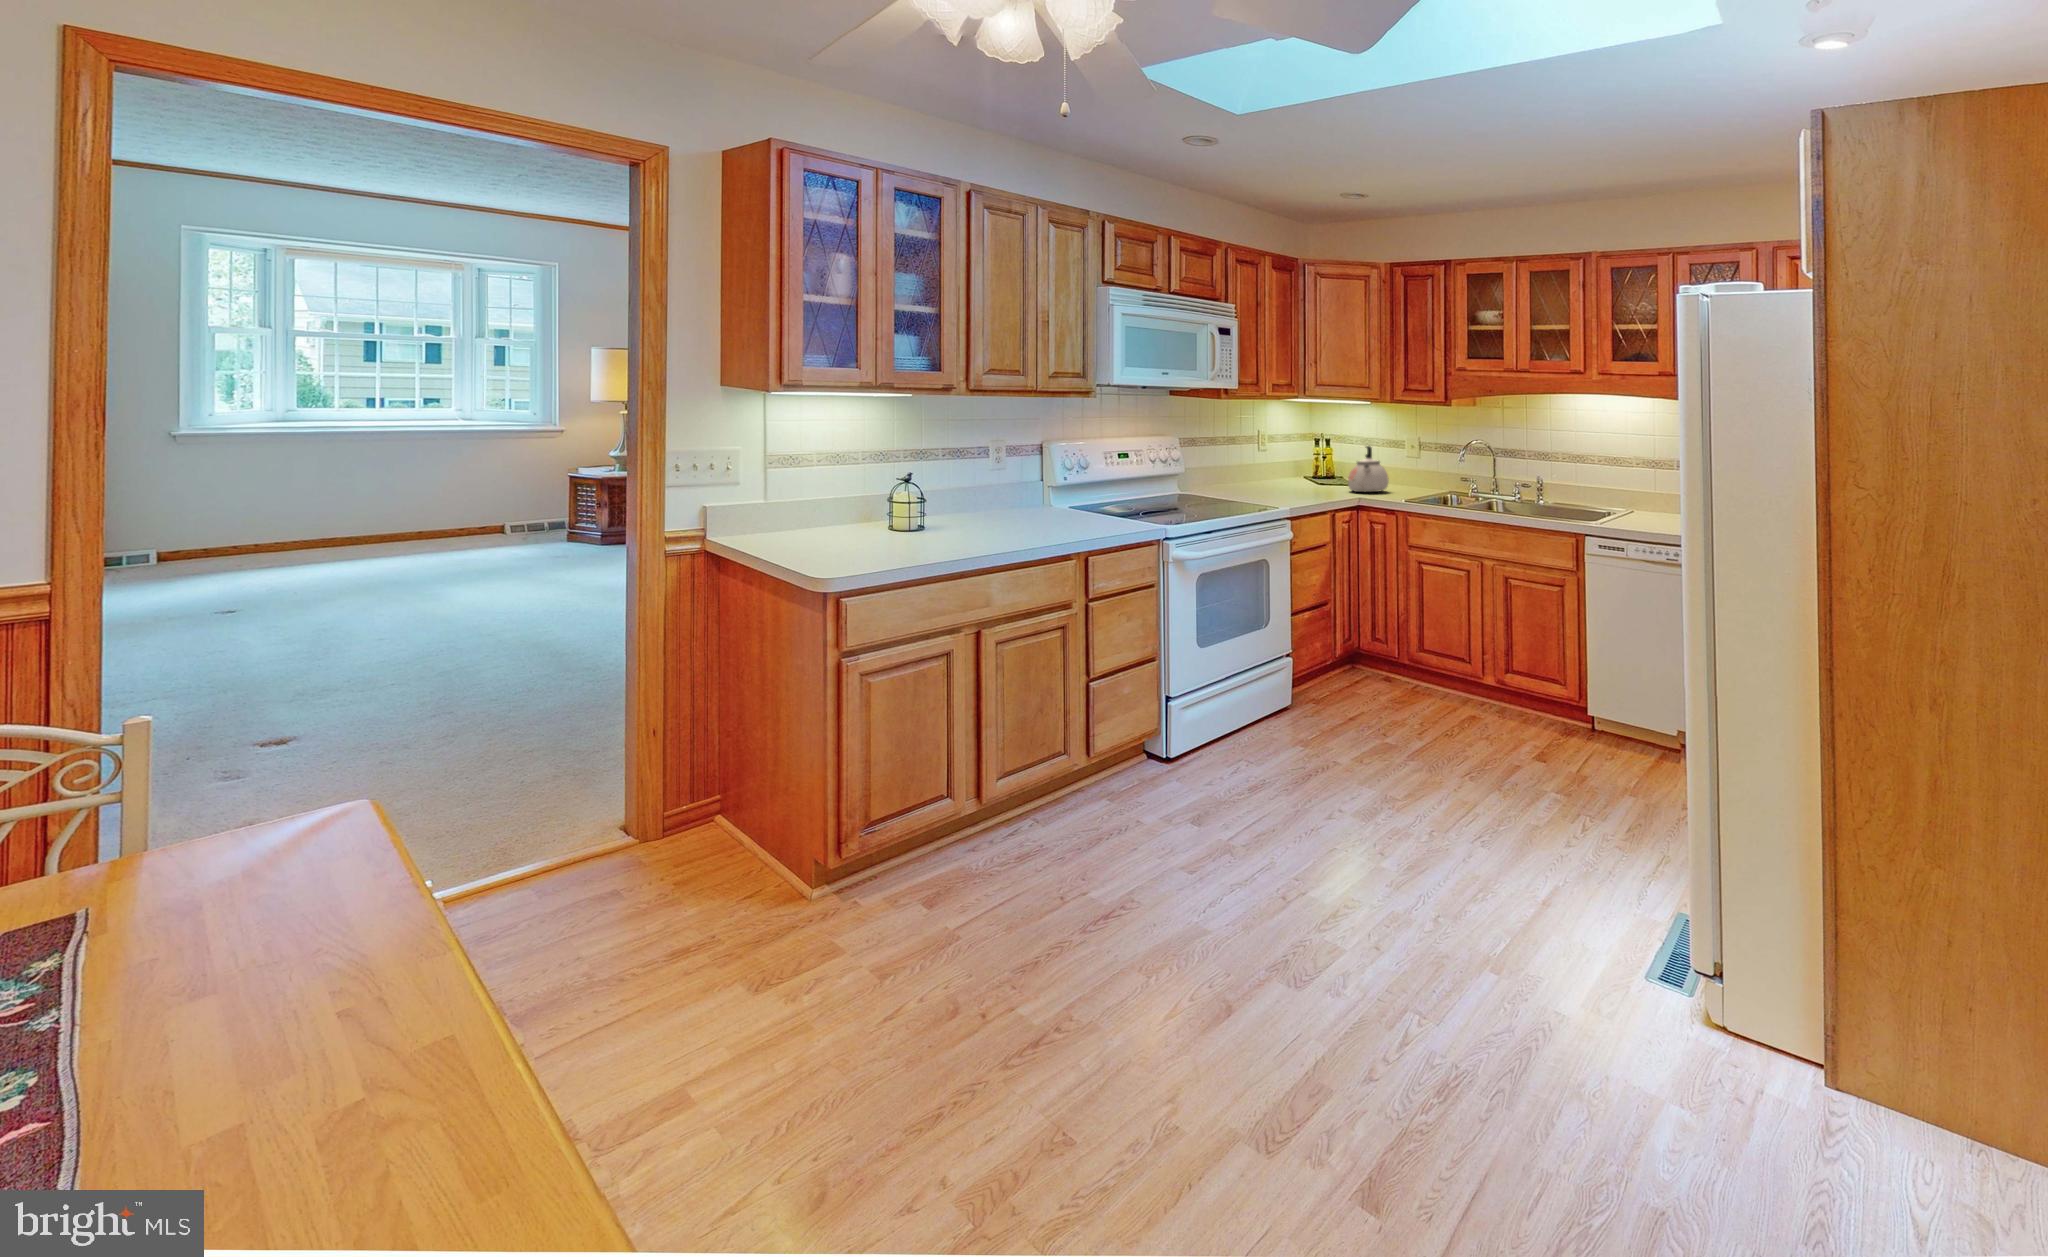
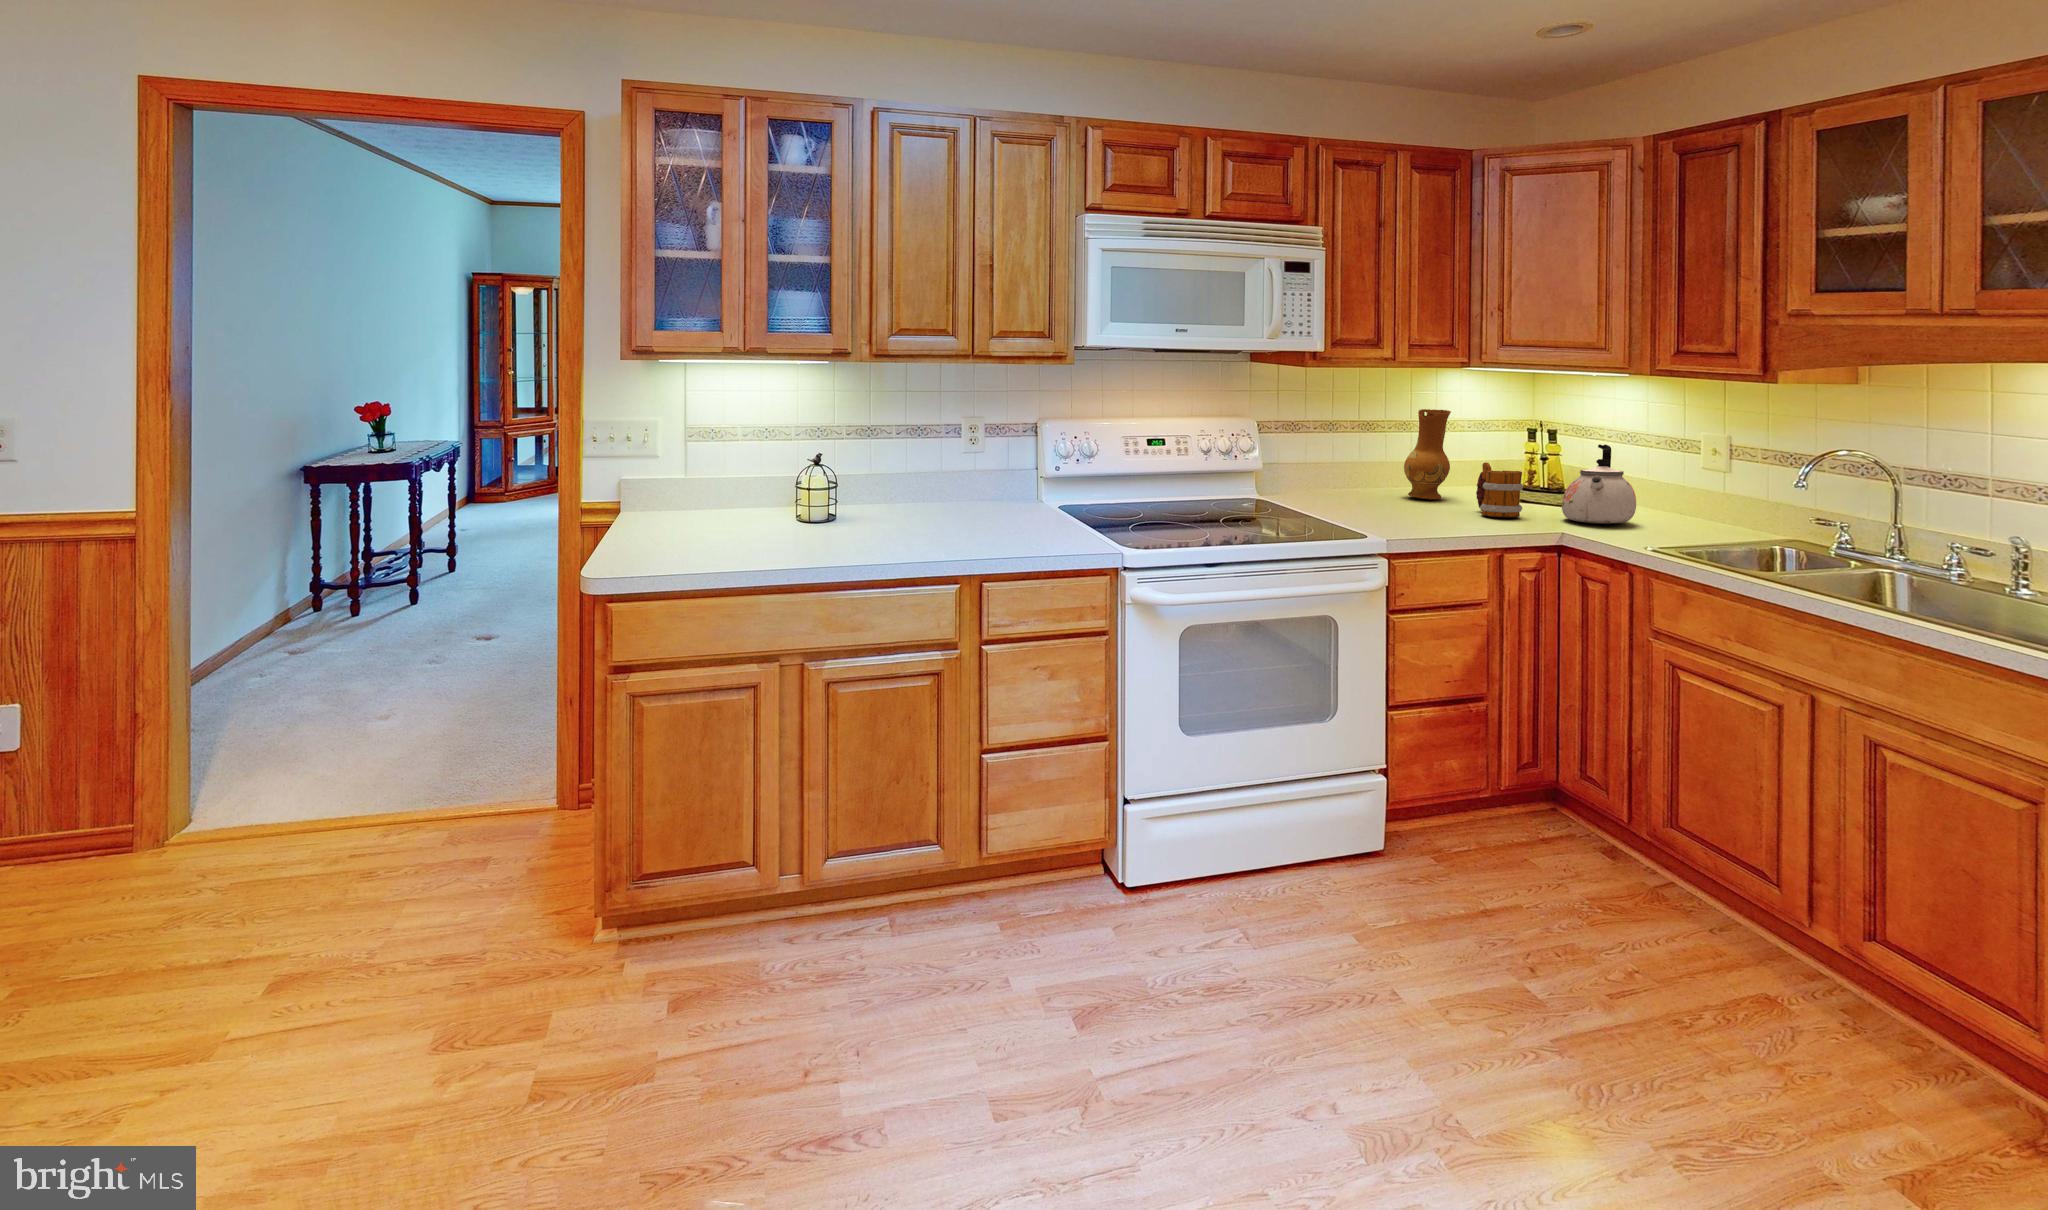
ceramic jug: none [1250,429,1278,486] -> present [1404,409,1451,499]
mug: none [1297,460,1326,492] -> present [1476,462,1523,517]

